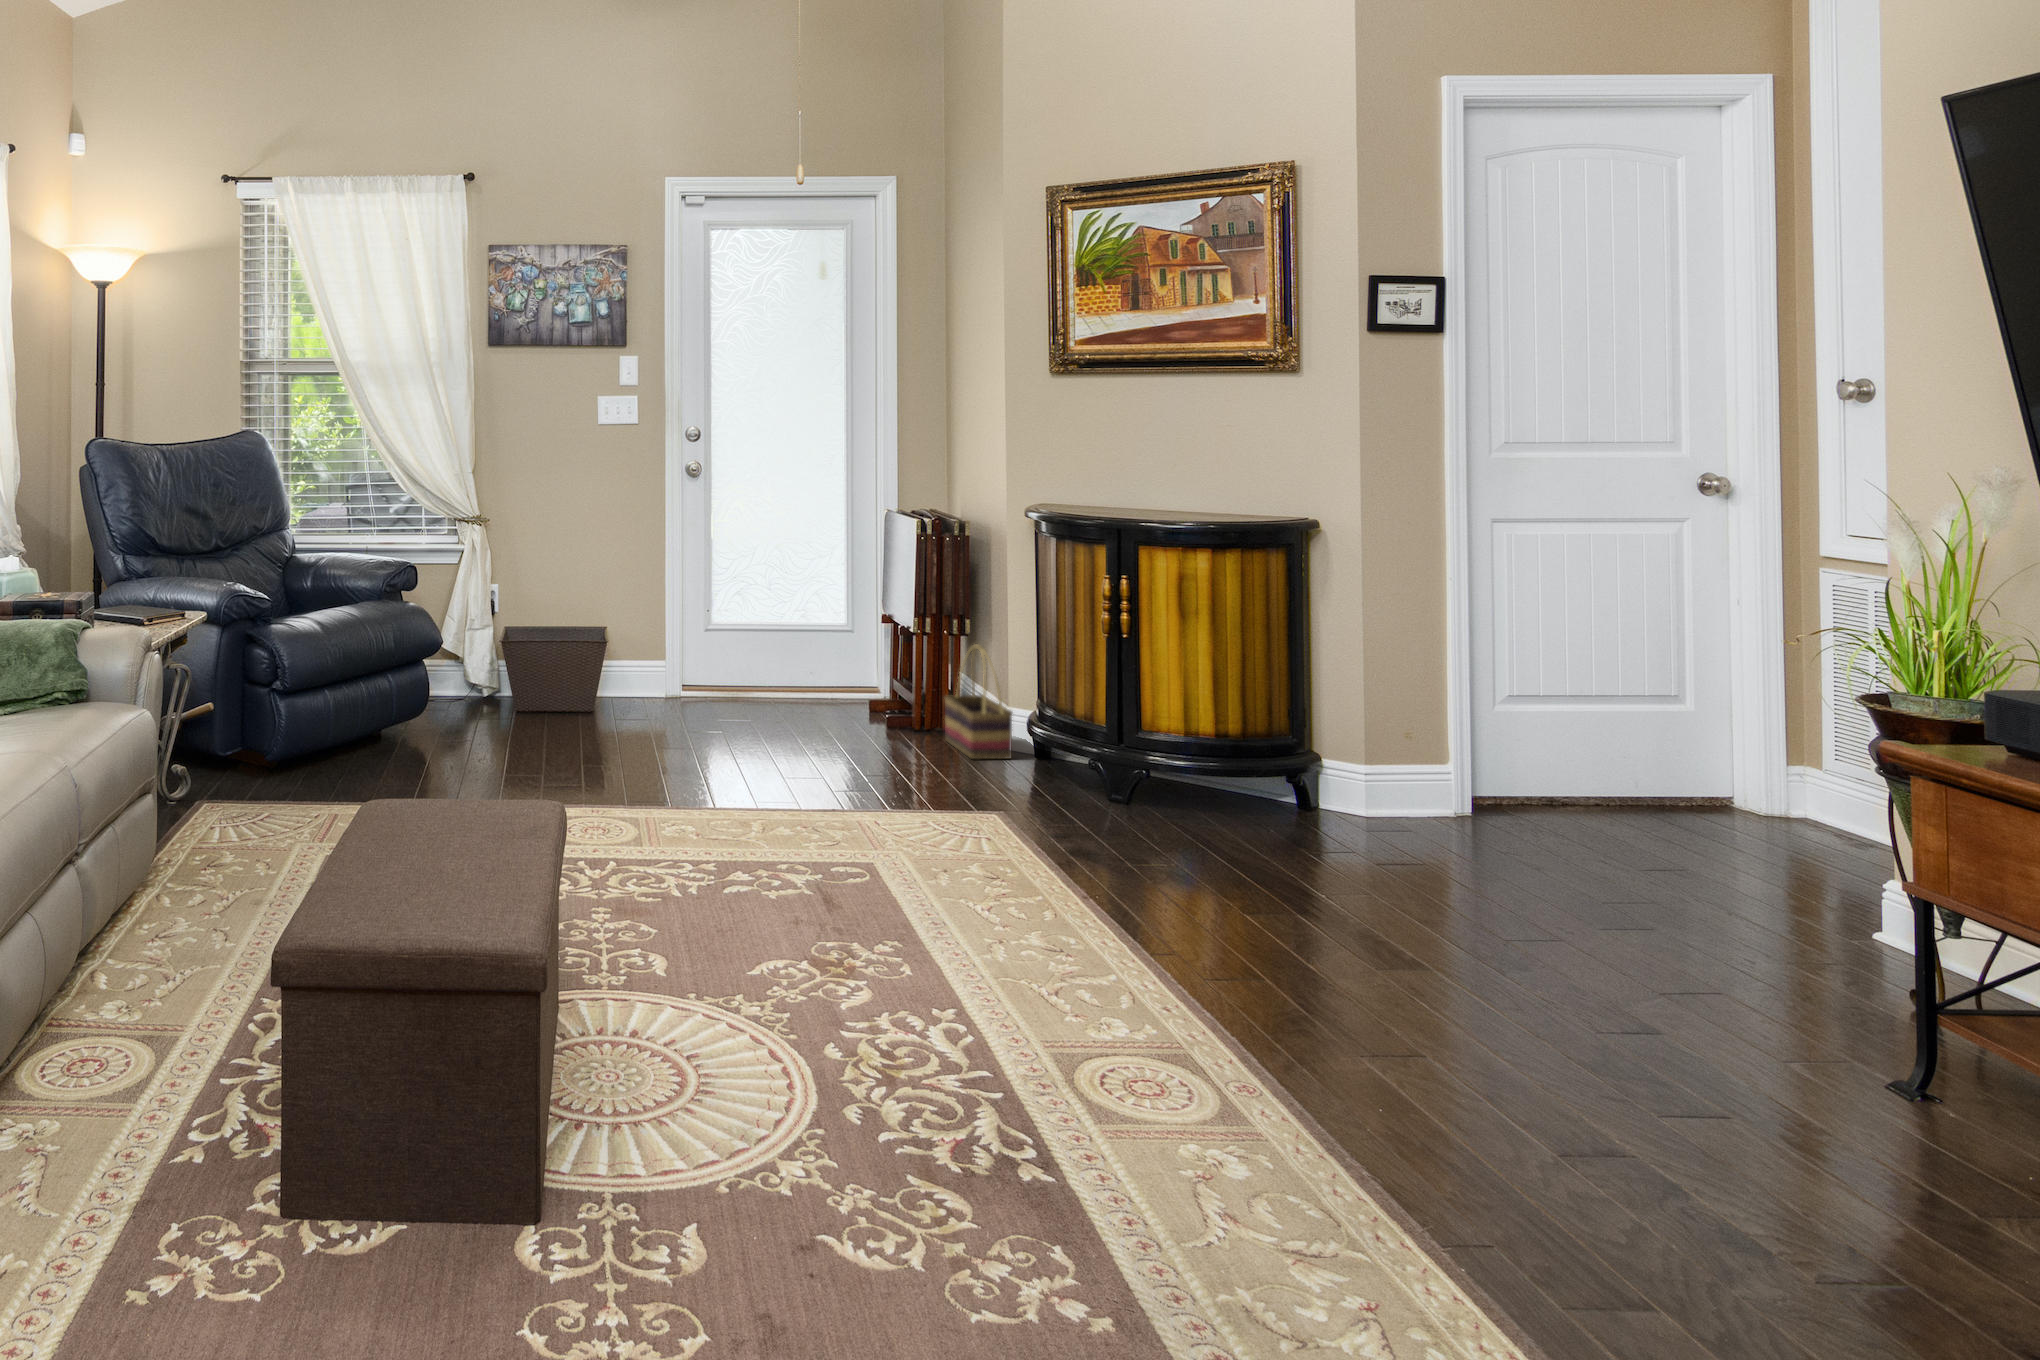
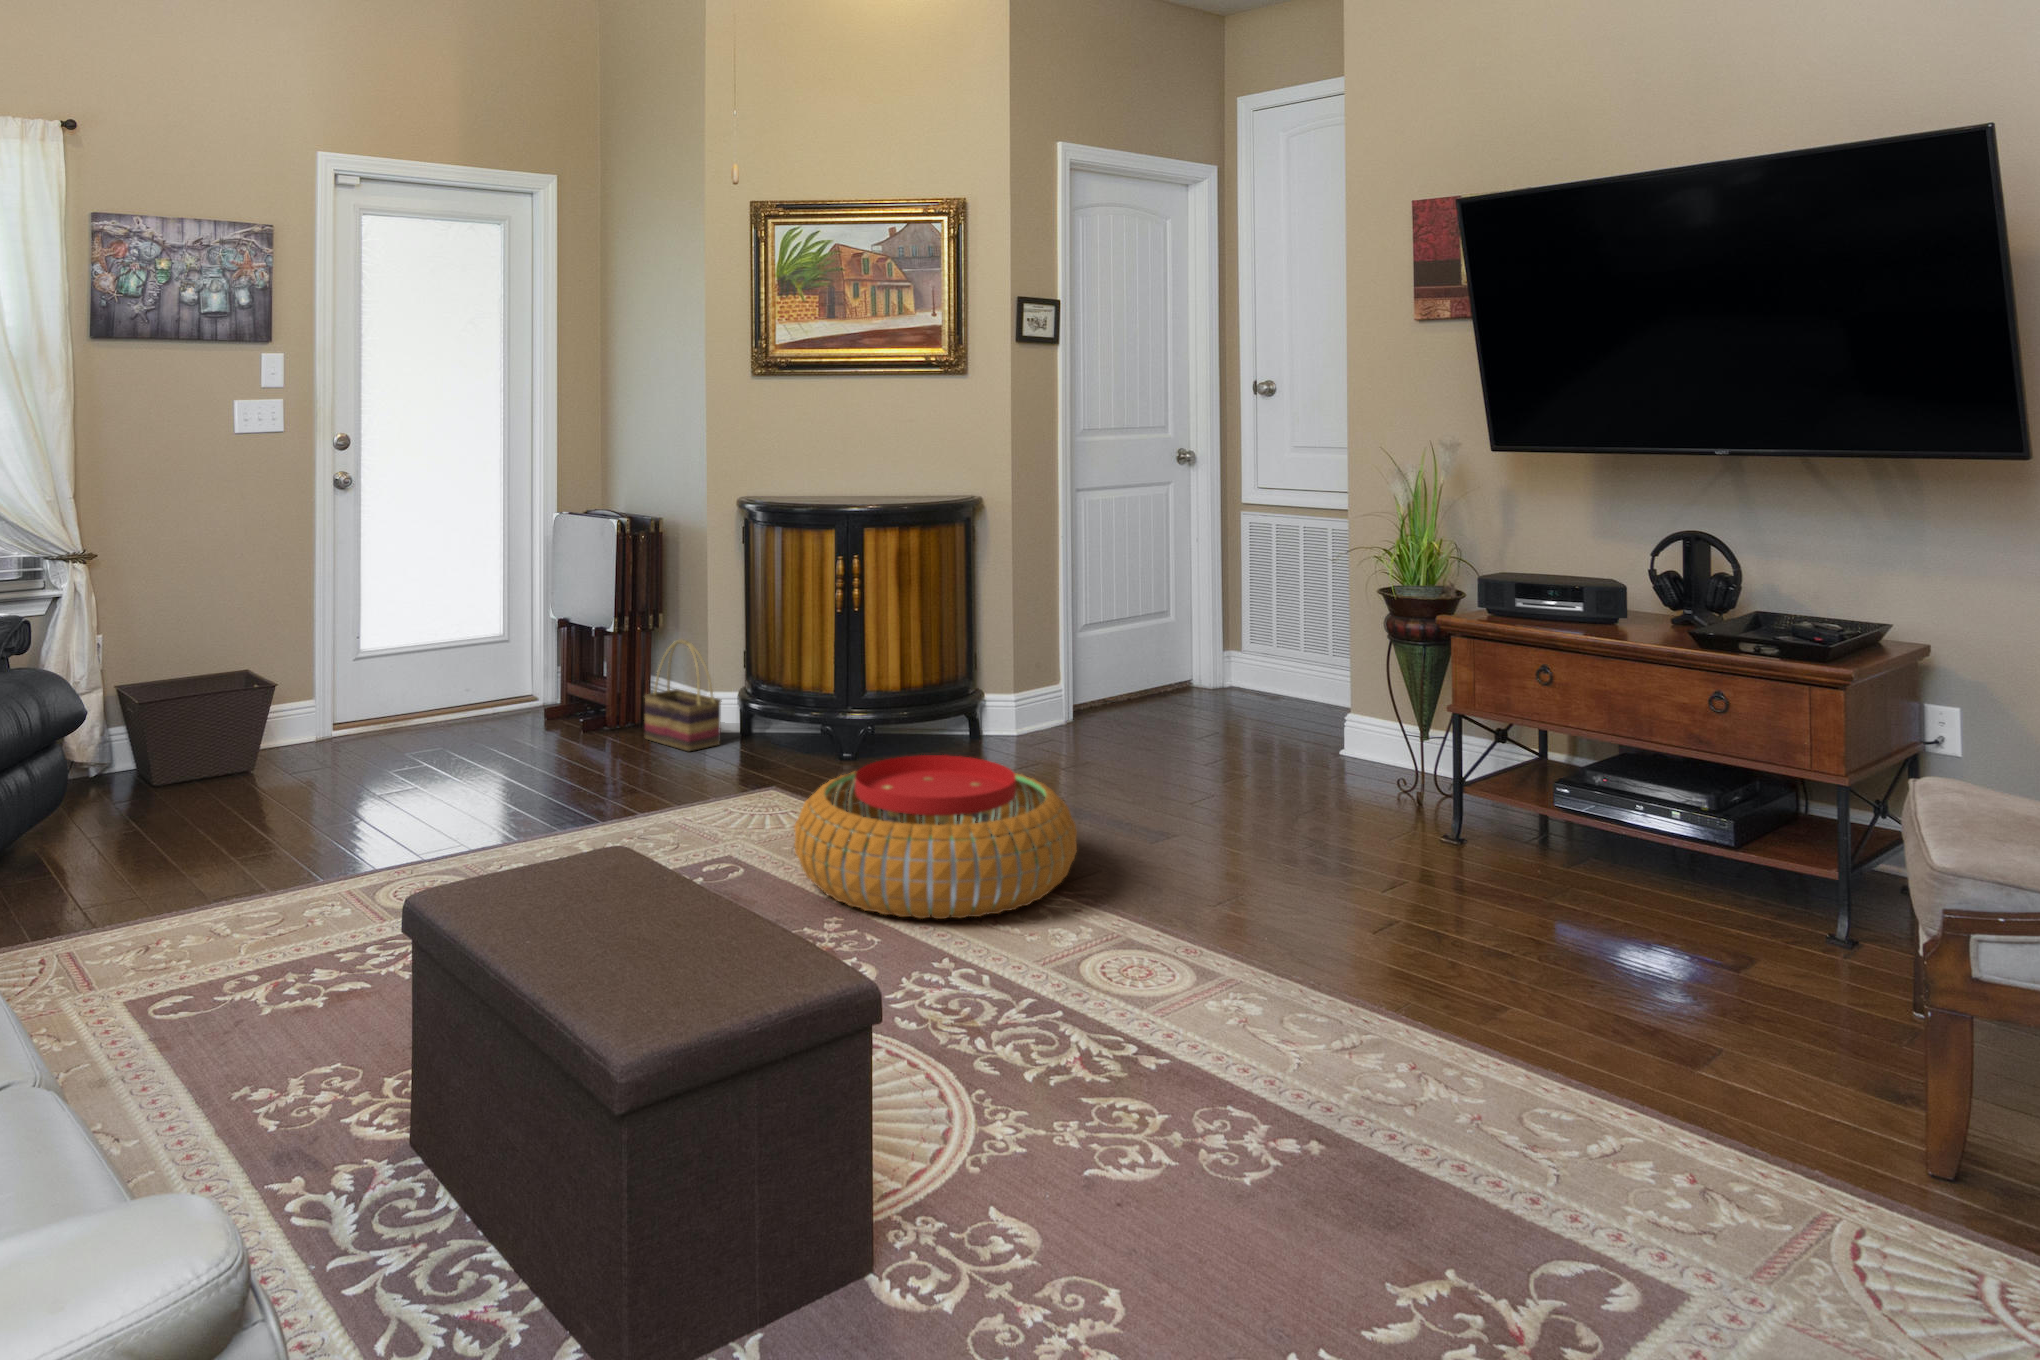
pouf: none [898,790,1234,983] -> present [794,755,1077,919]

